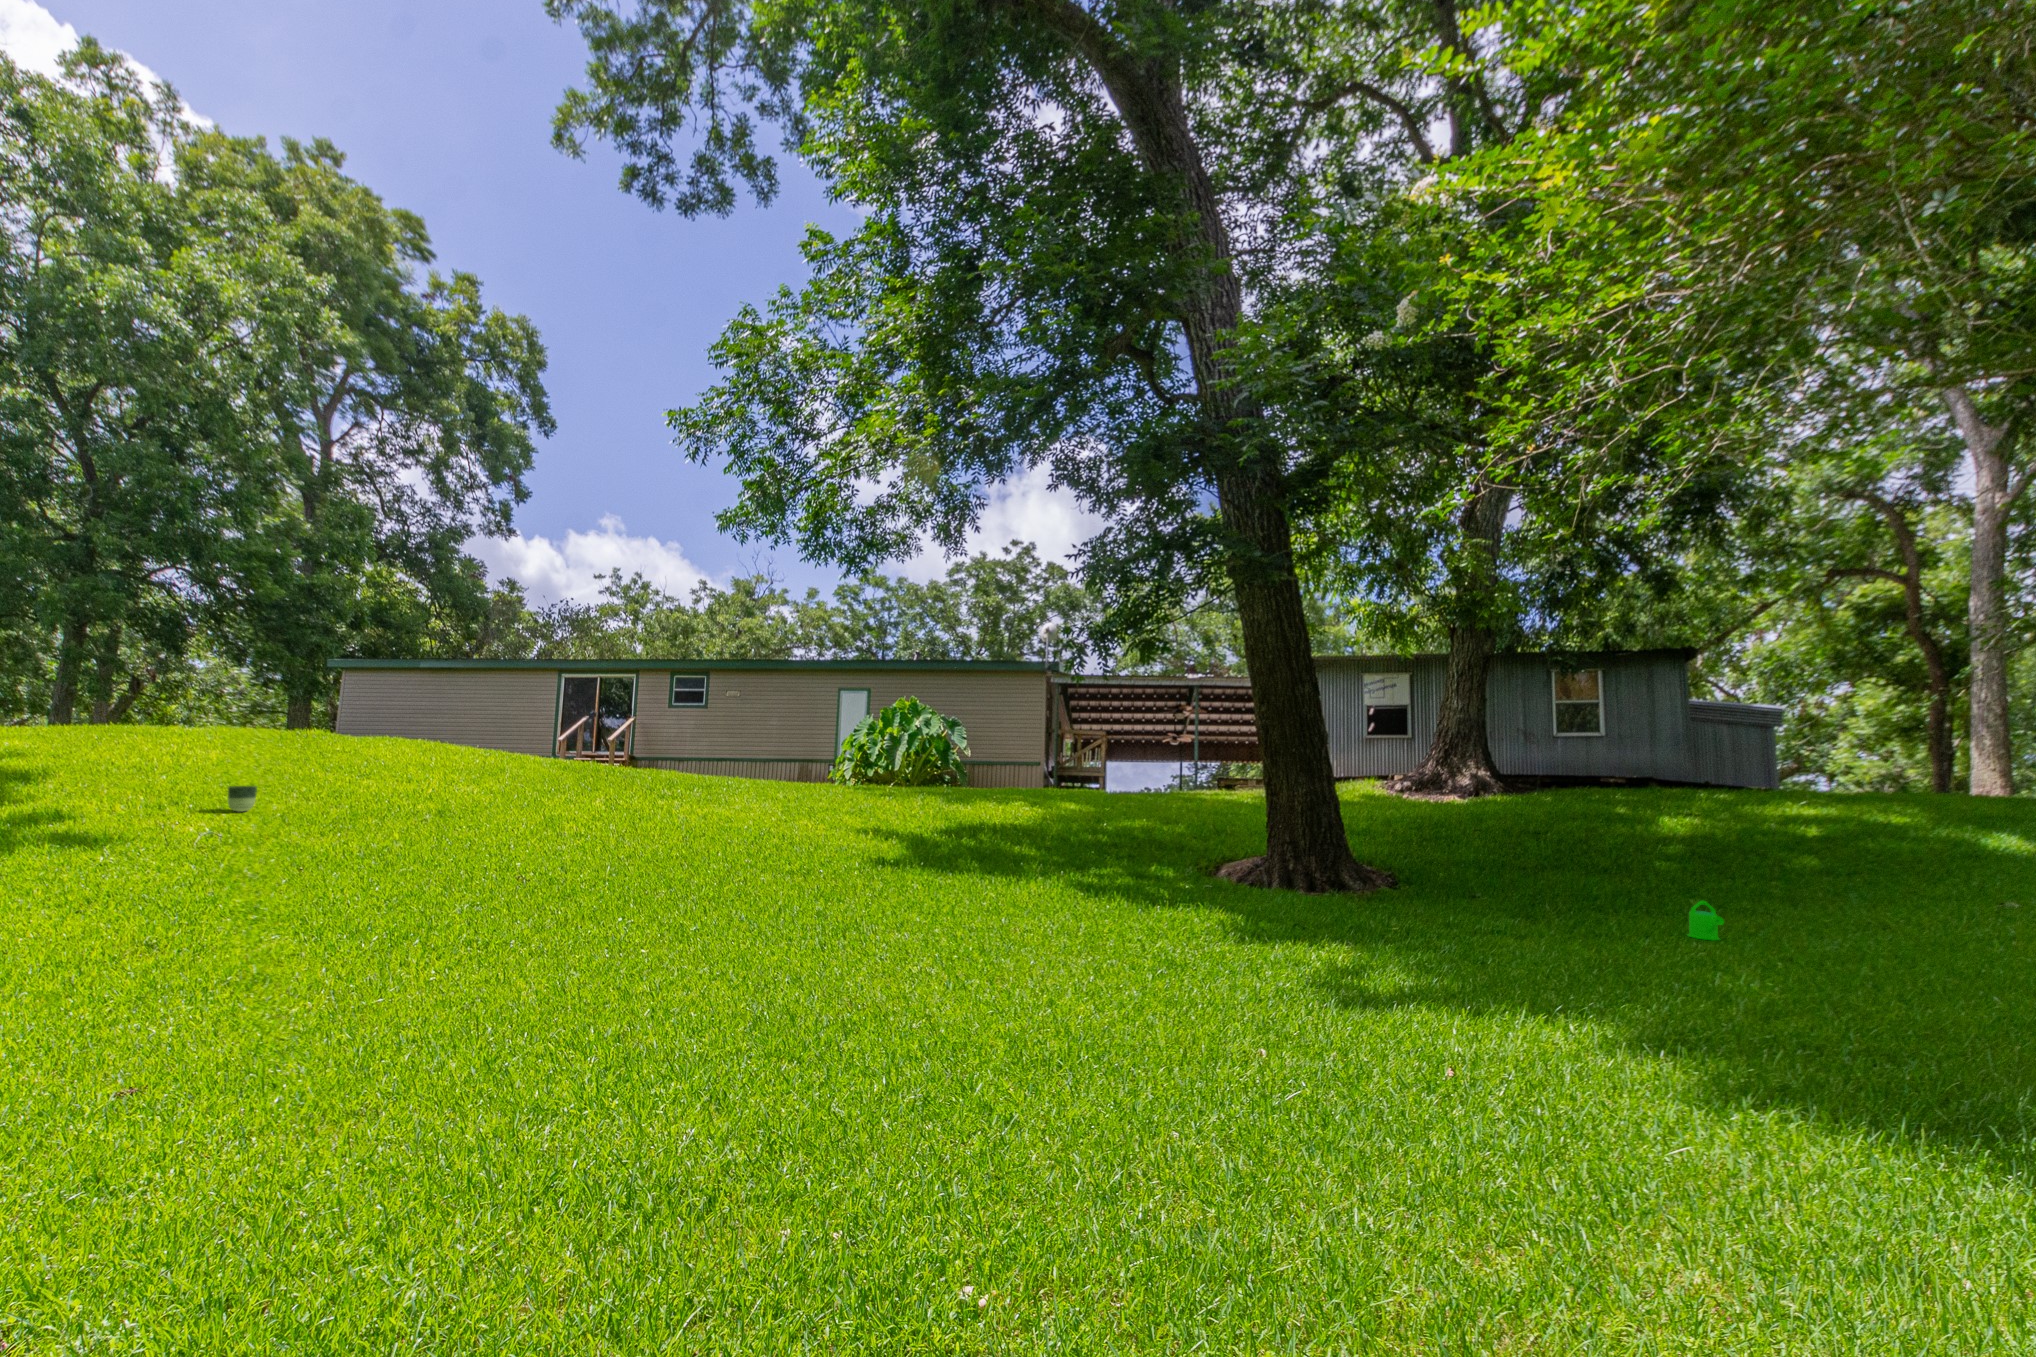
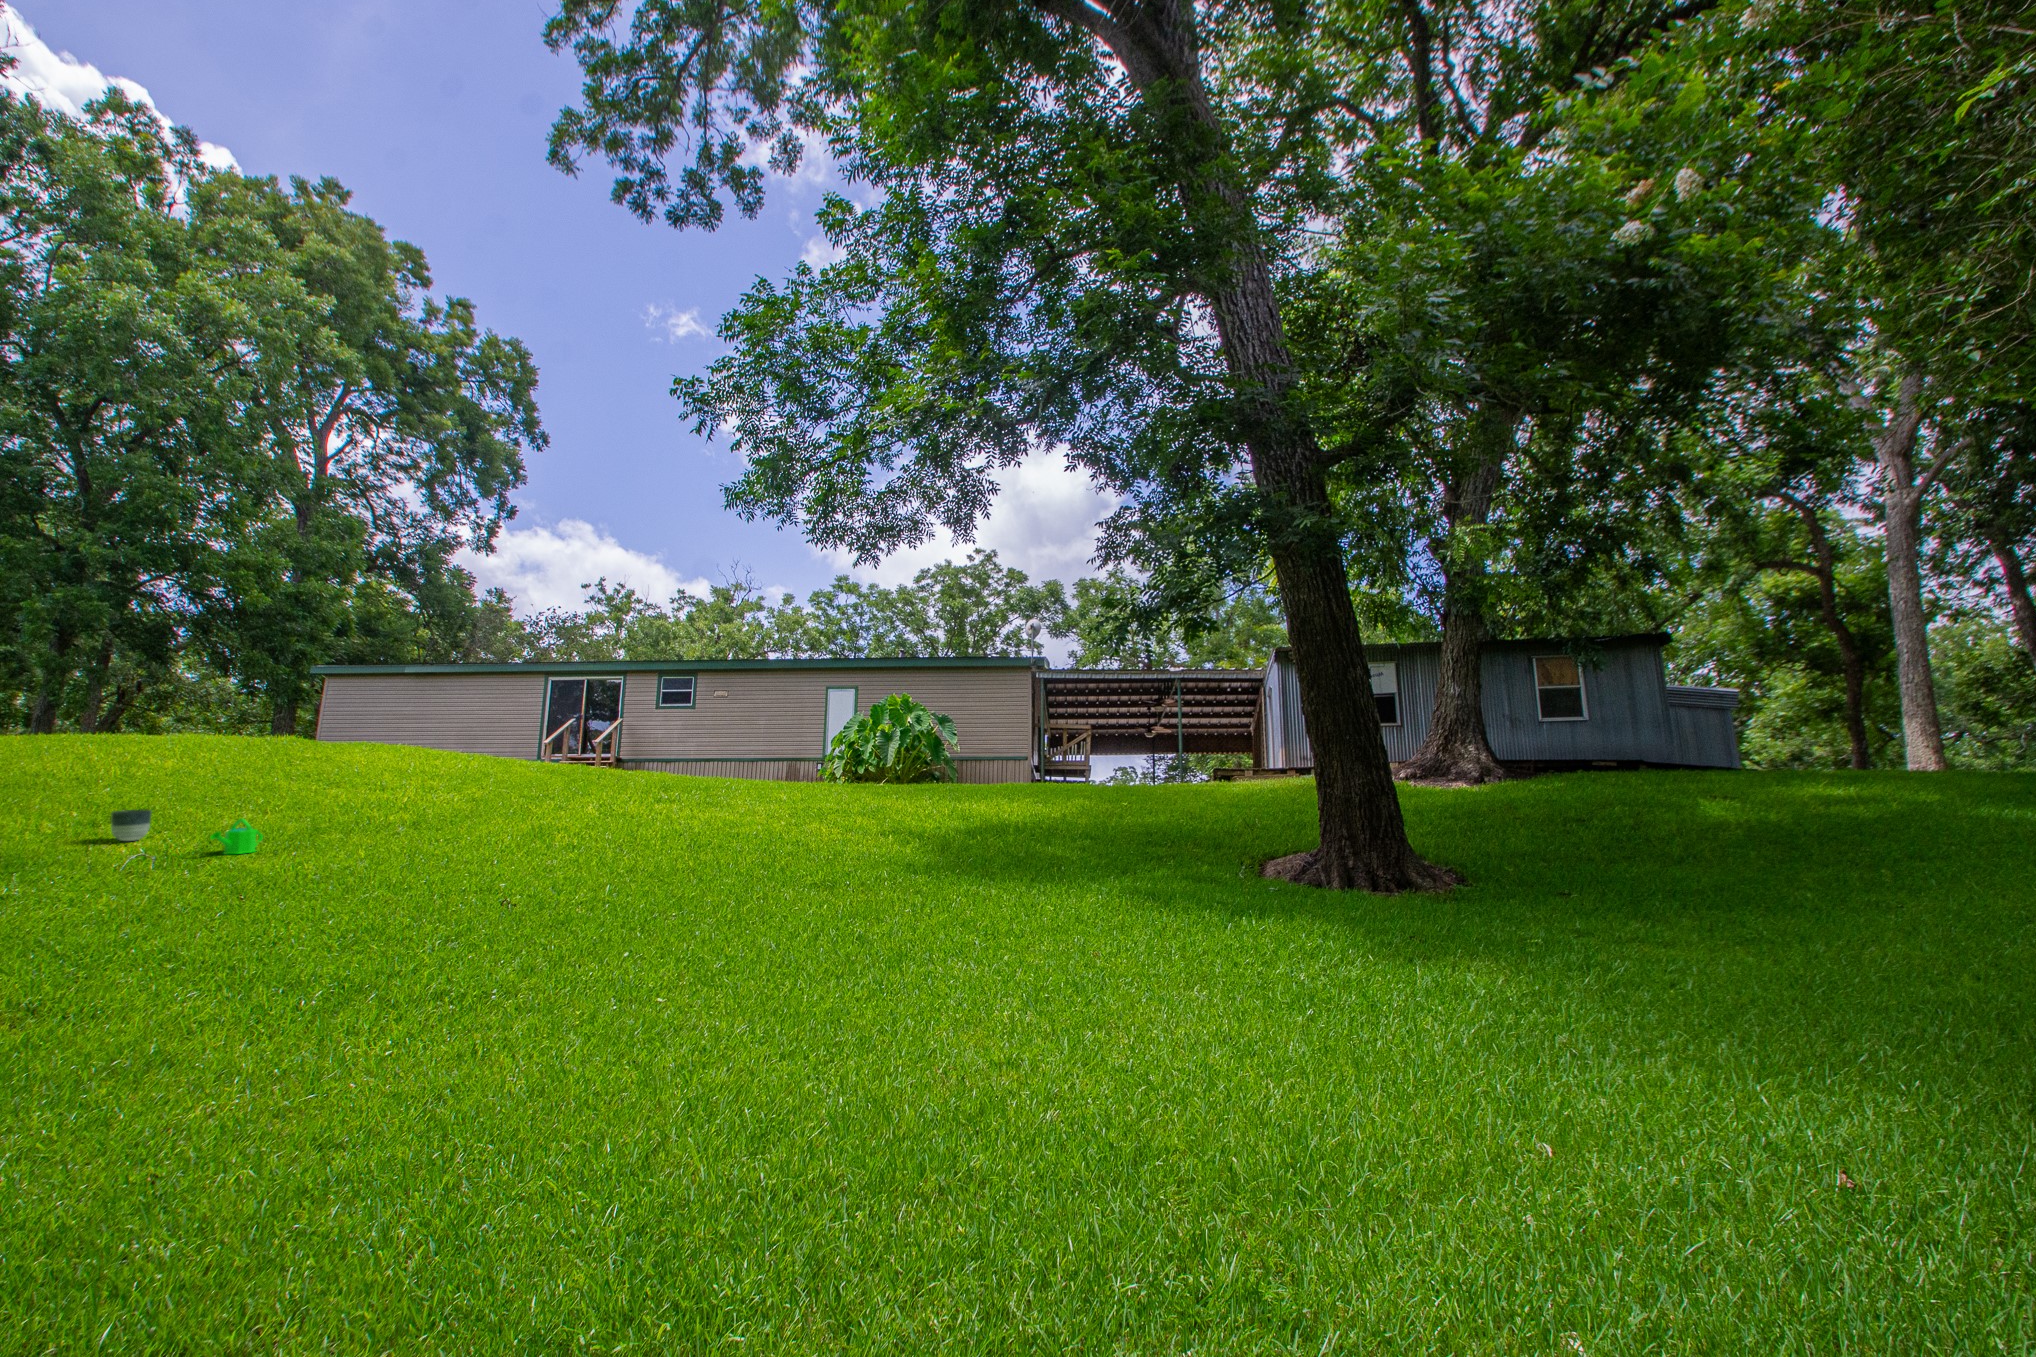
watering can: present [1688,901,1724,940] -> present [210,818,263,854]

